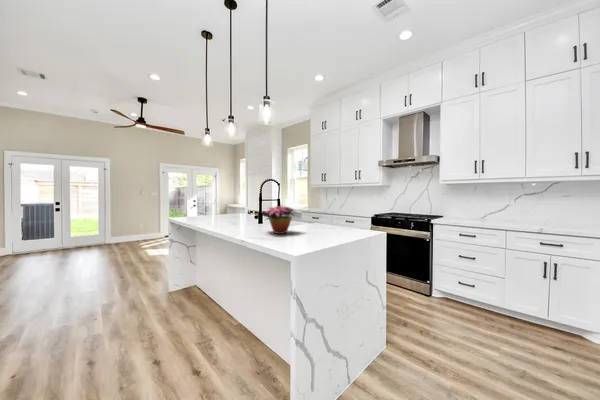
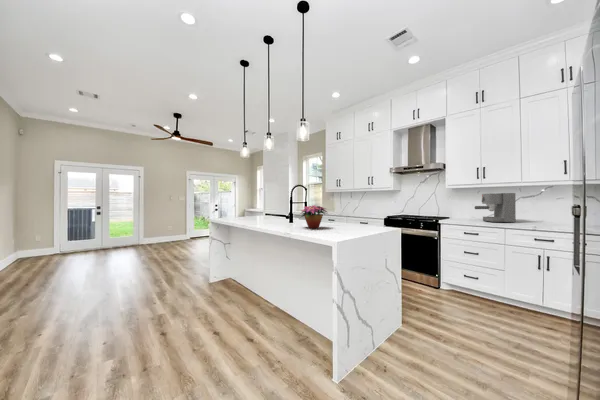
coffee maker: none [472,190,518,224] -> present [474,193,516,223]

